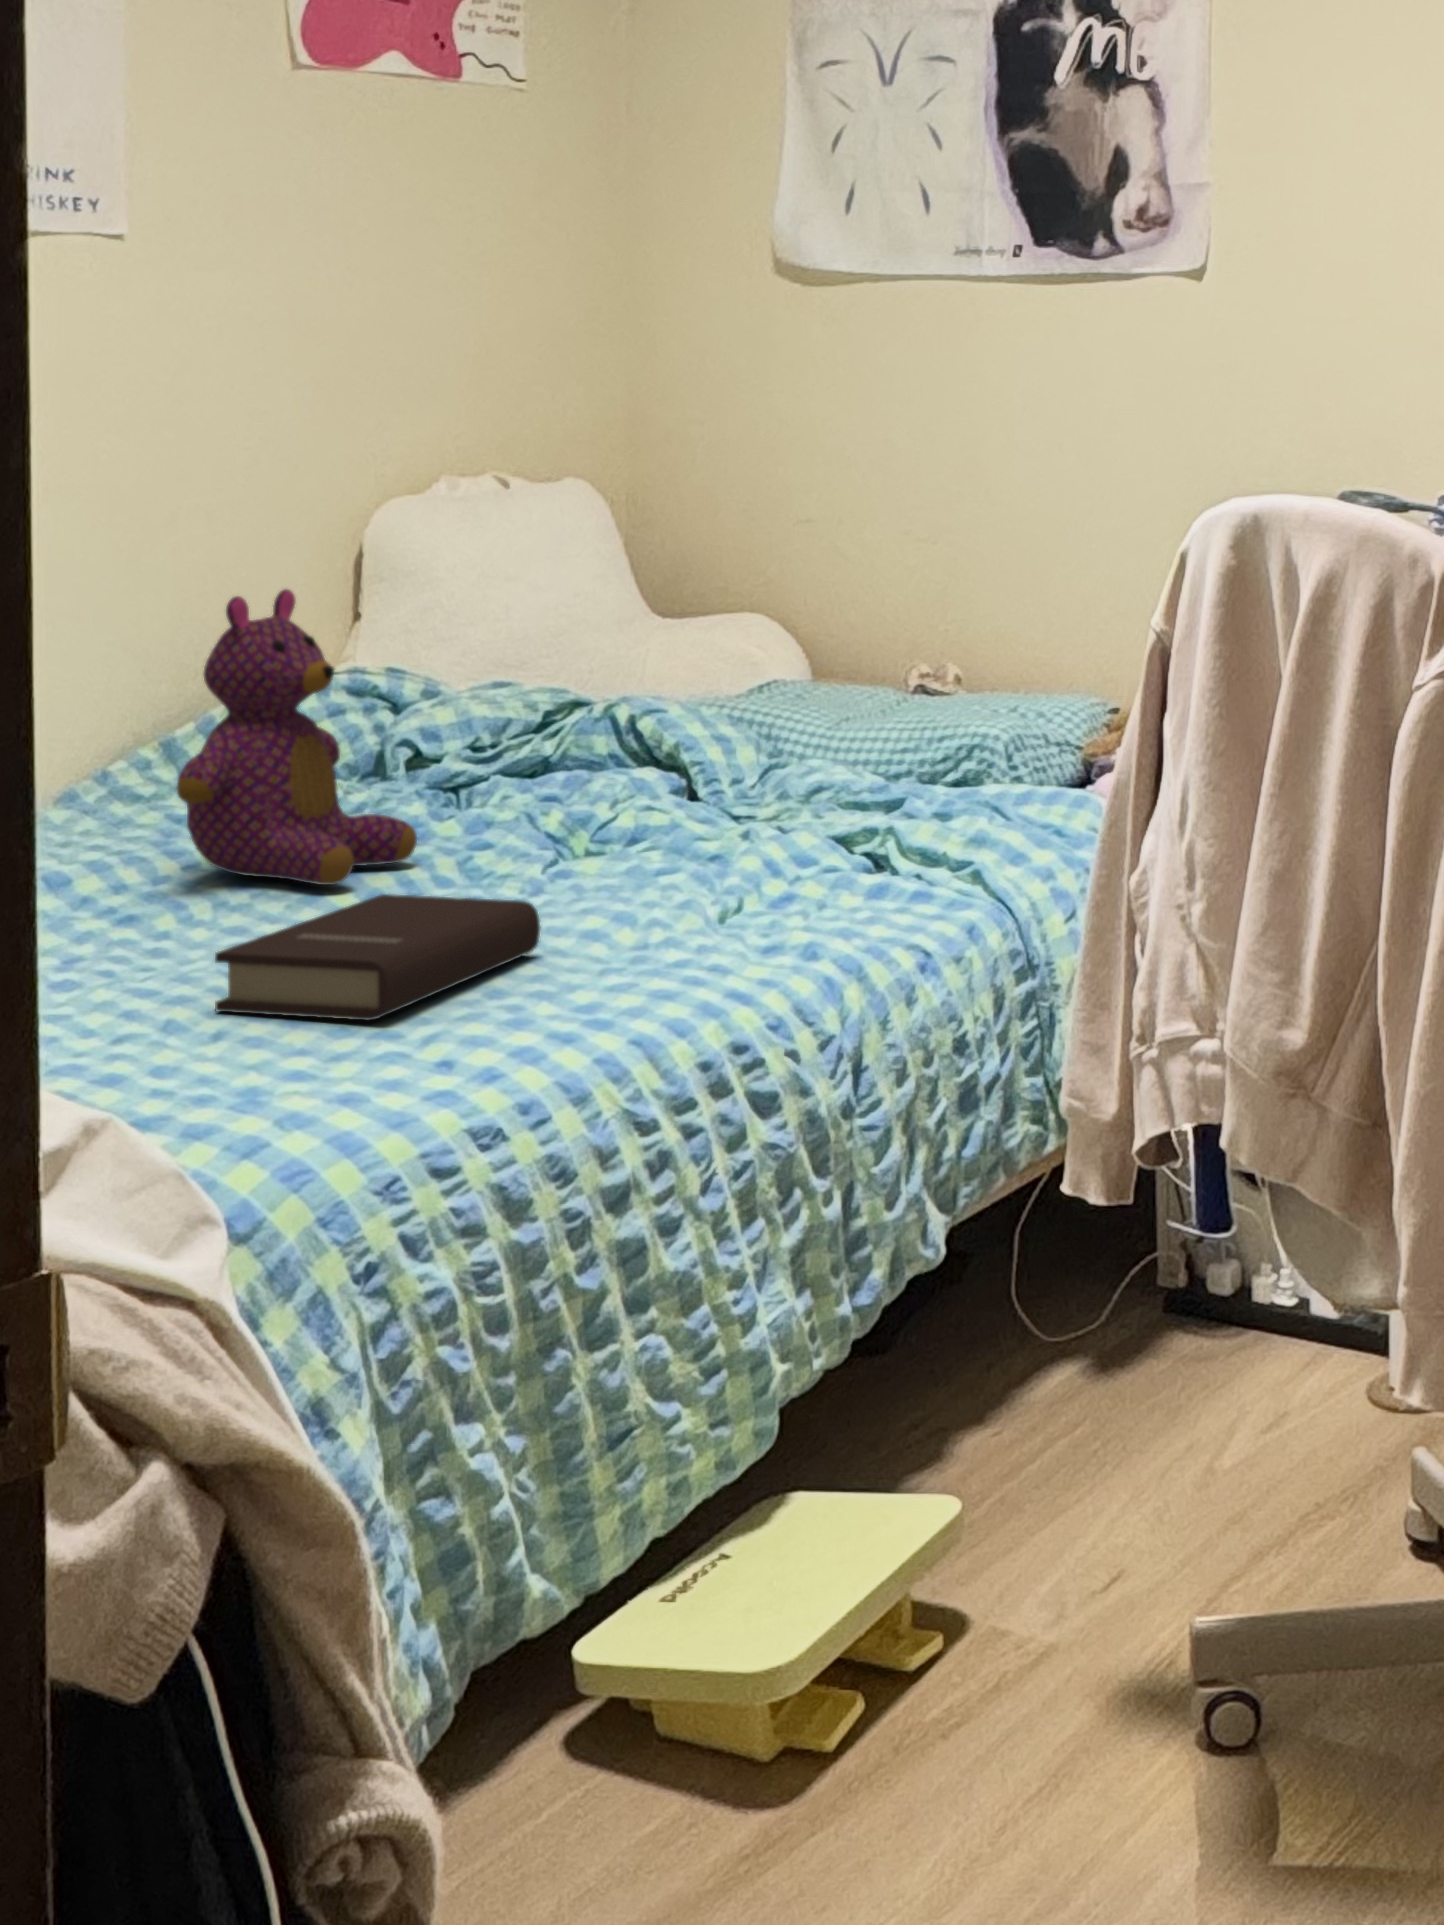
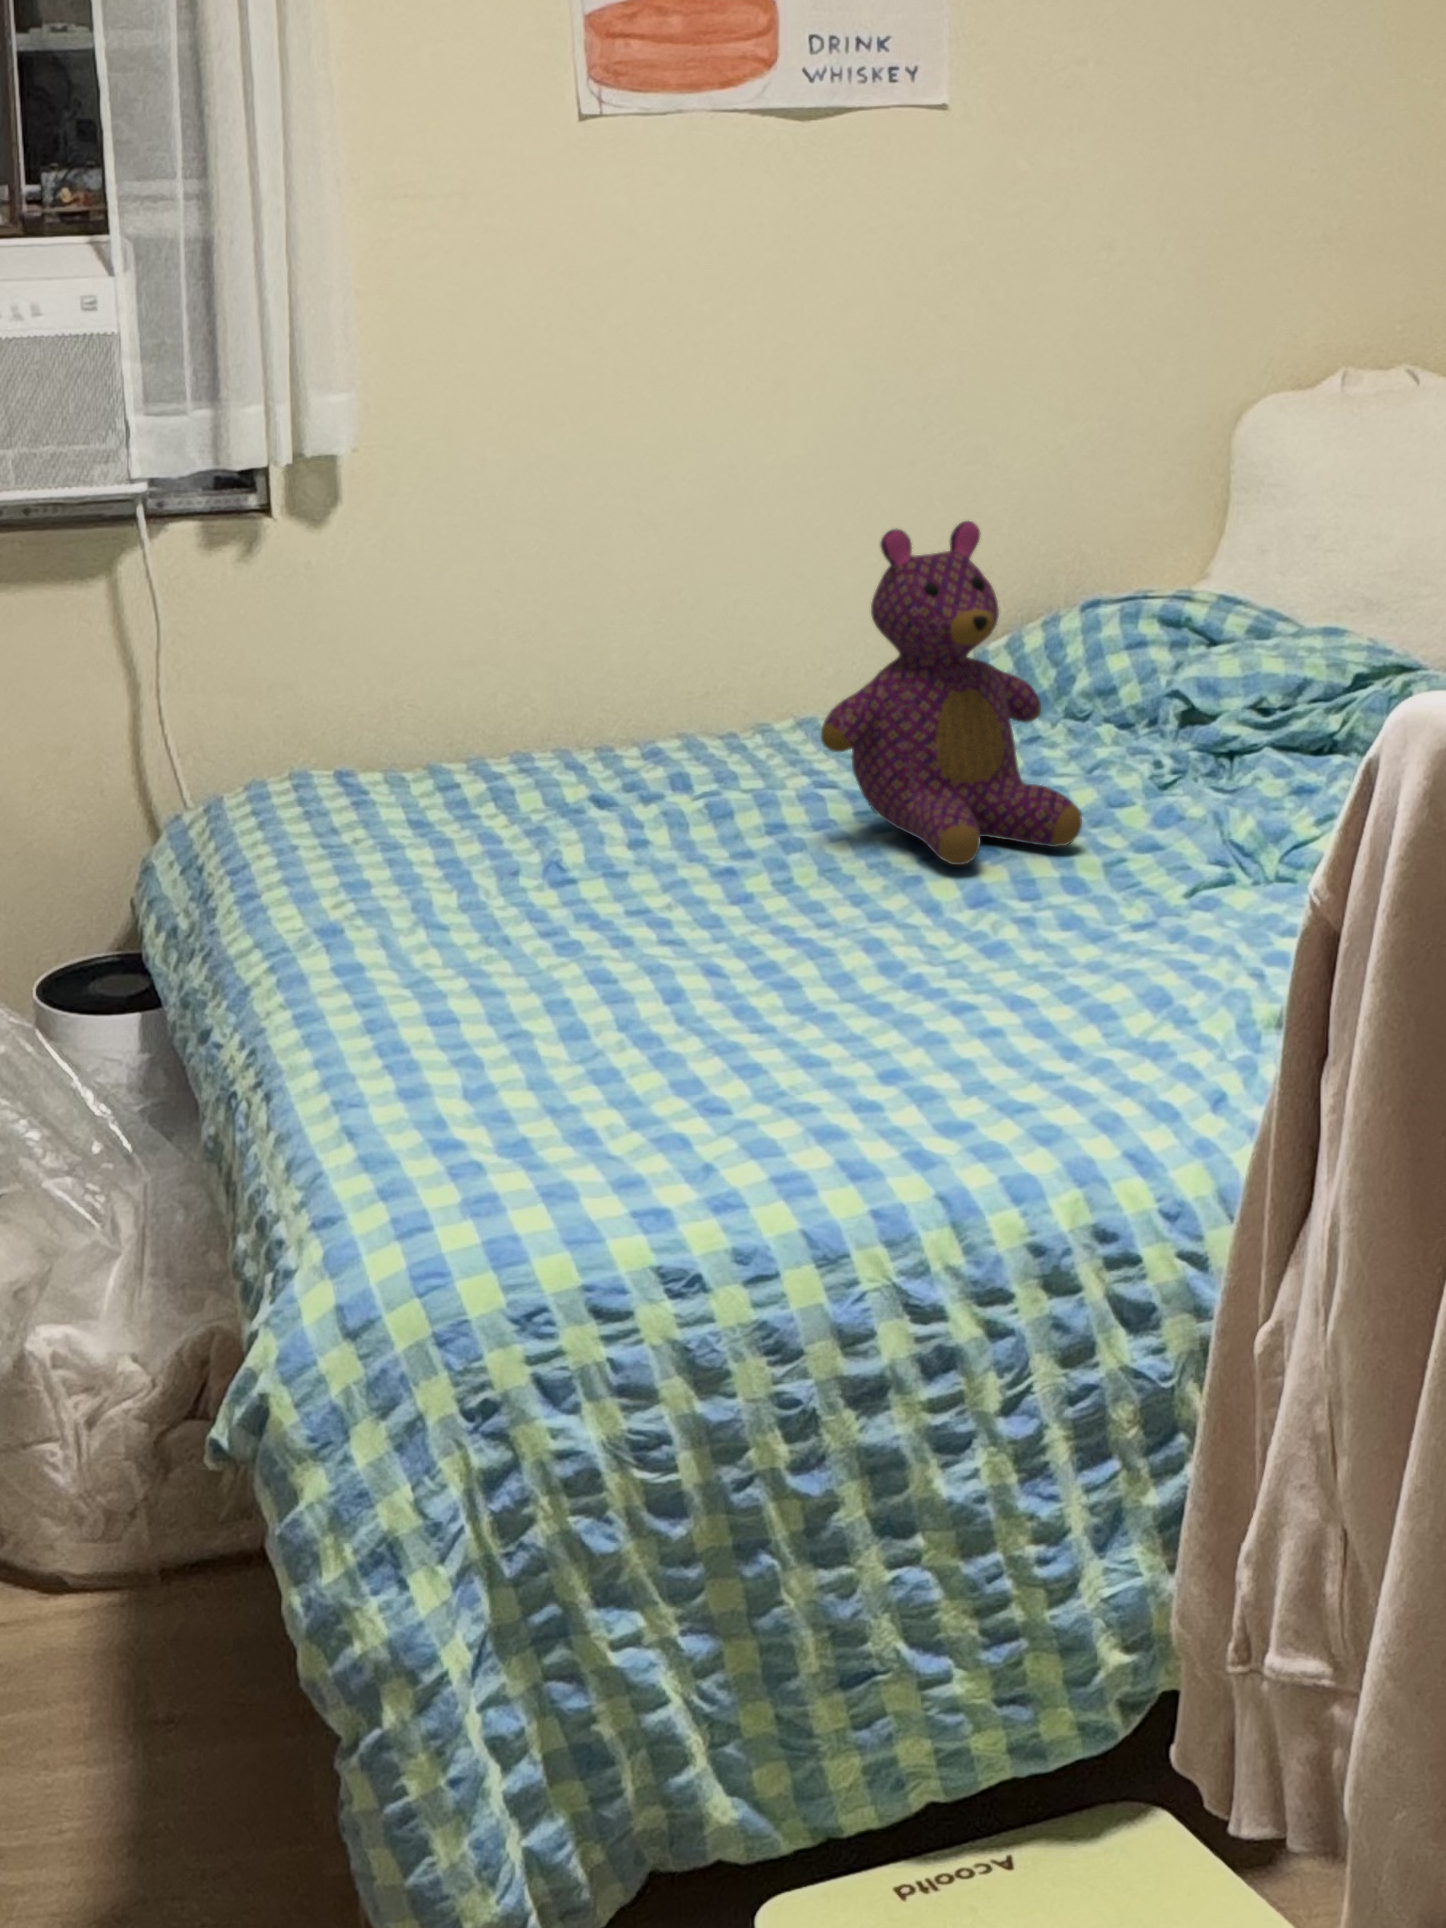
book: present [215,894,540,1020] -> none [643,906,1022,1076]

